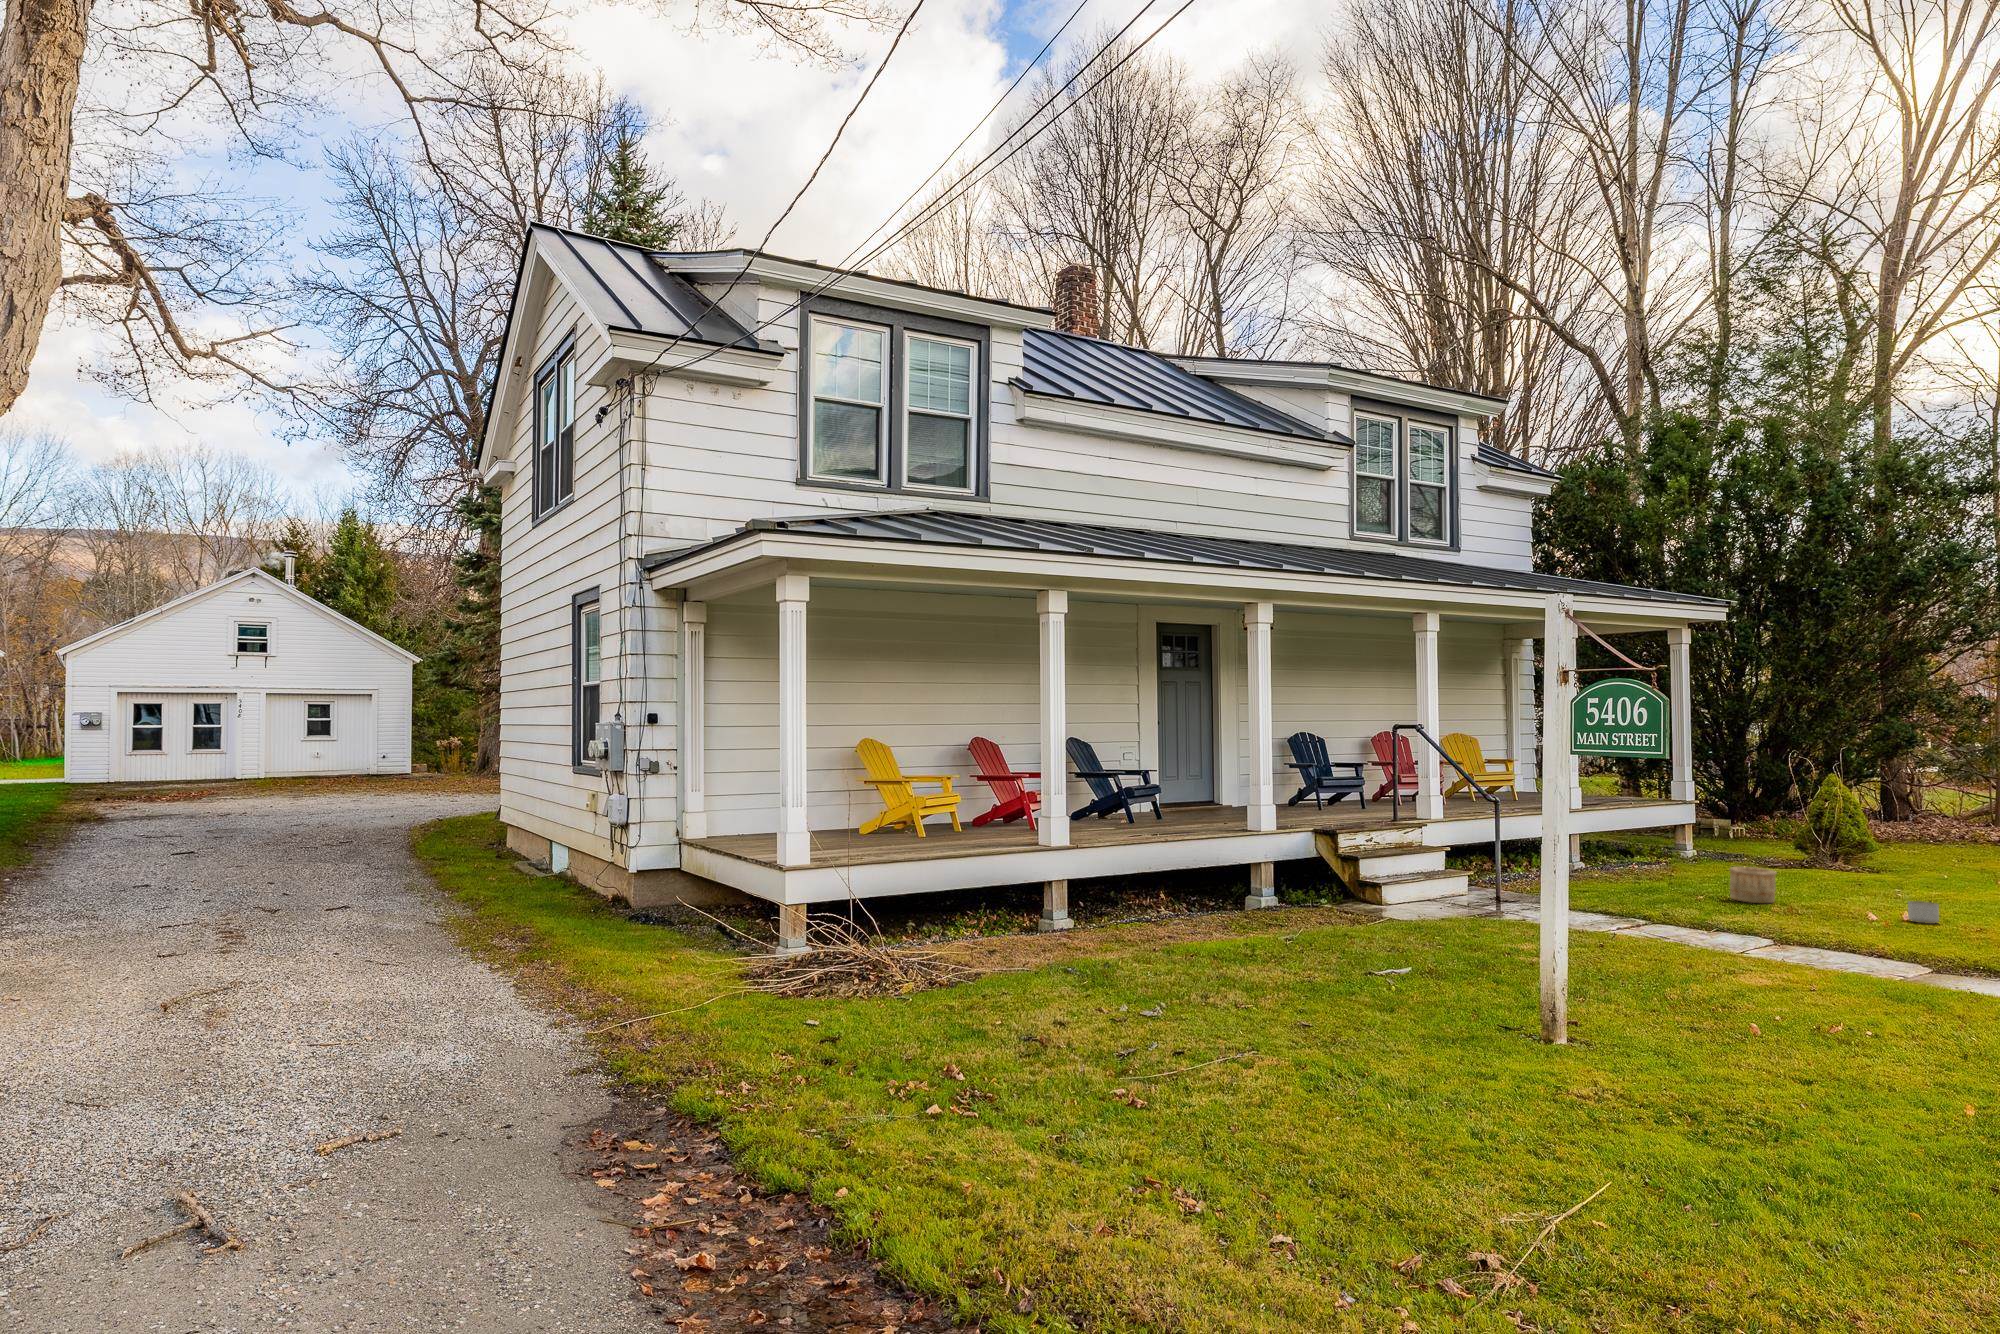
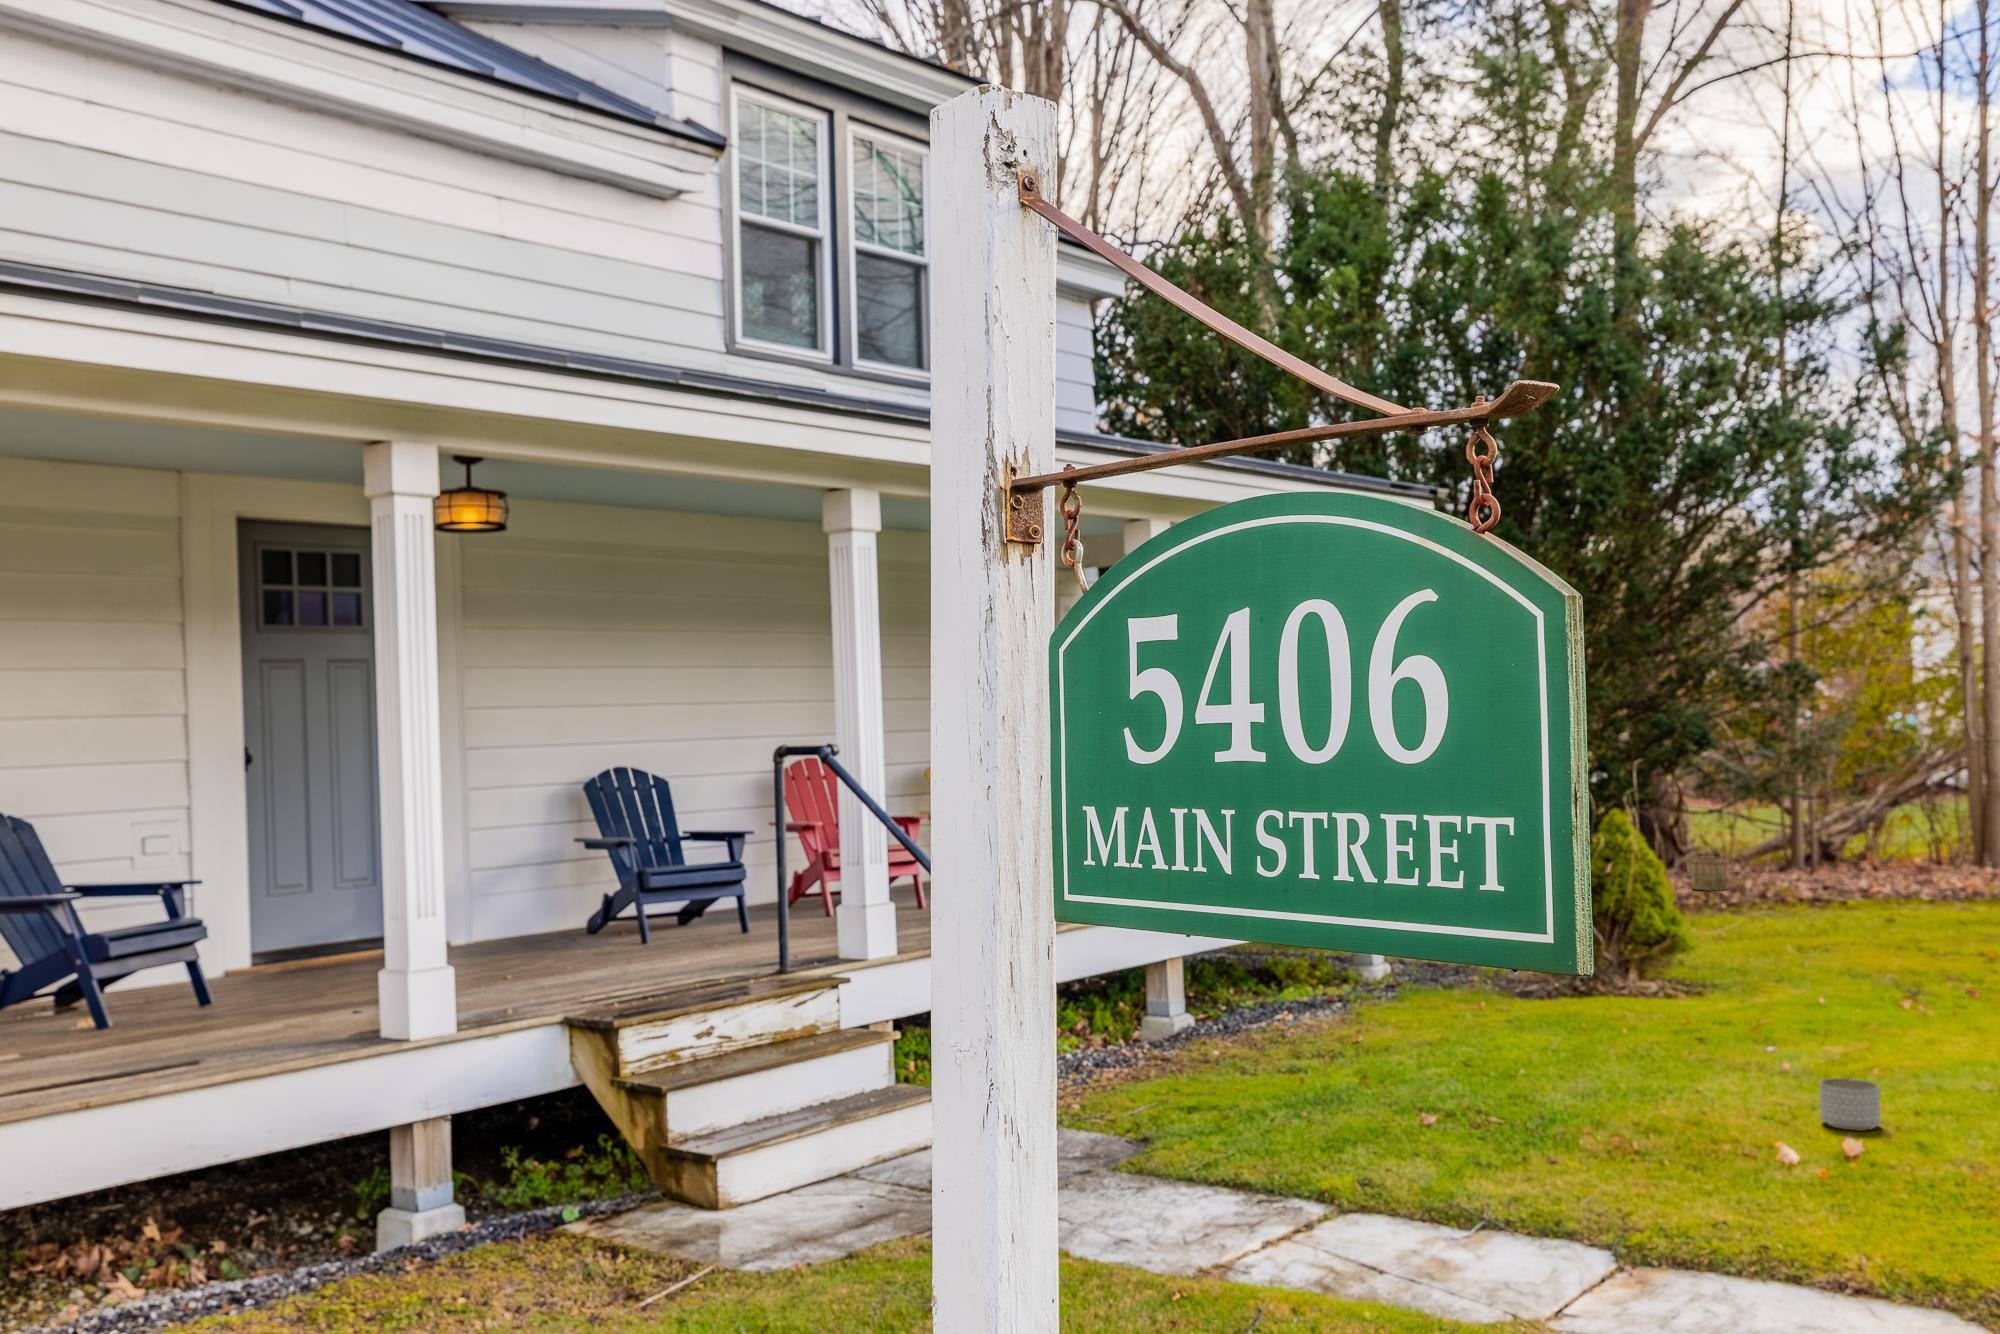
wooden bucket: present [1730,867,1776,903] -> present [1686,856,1728,891]

